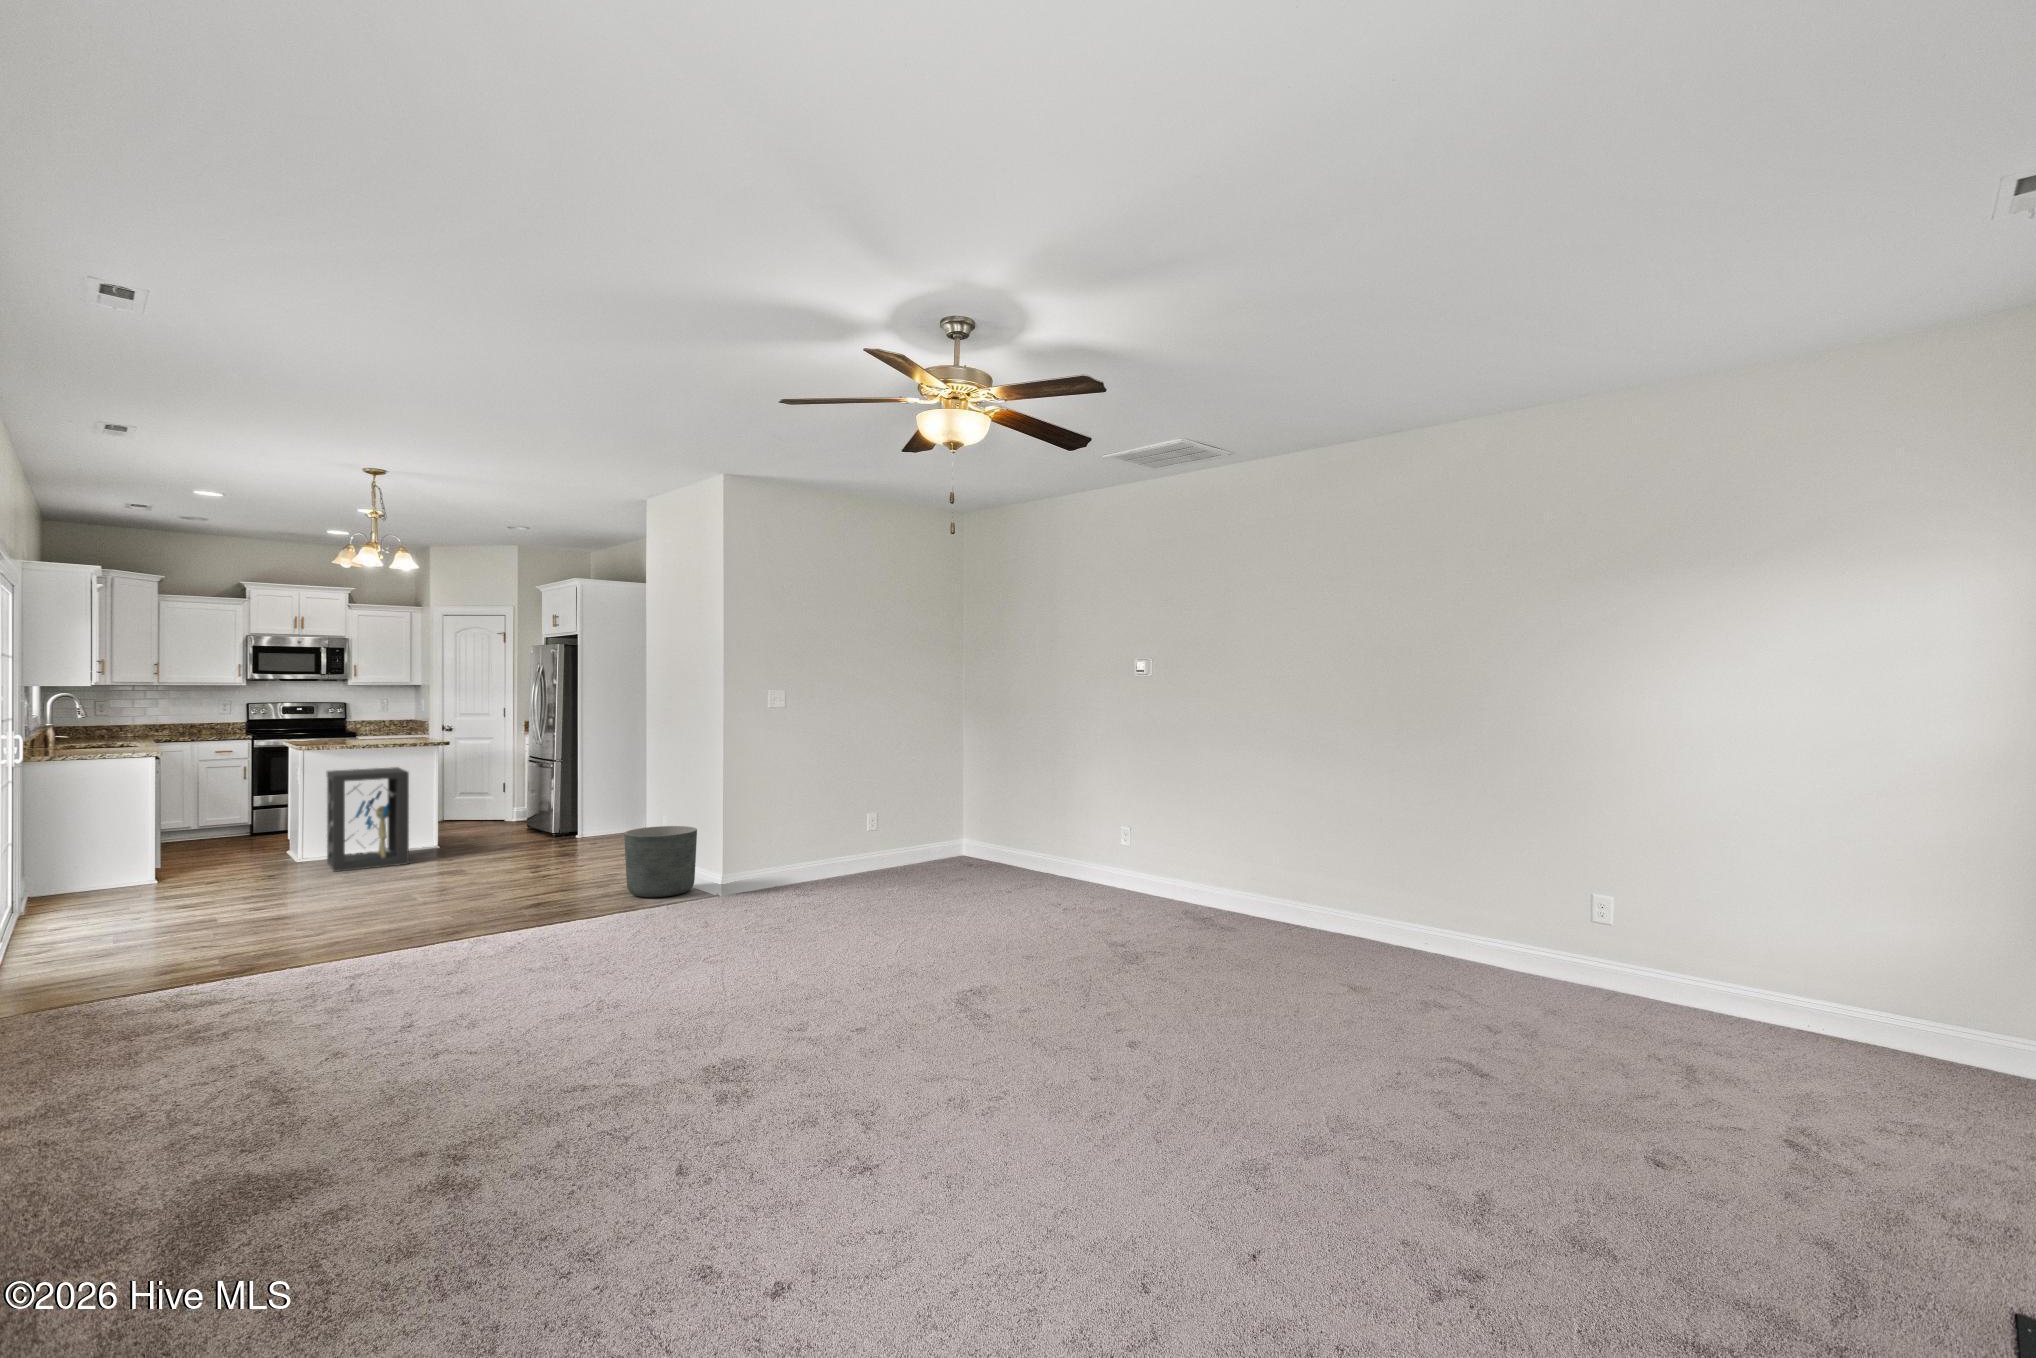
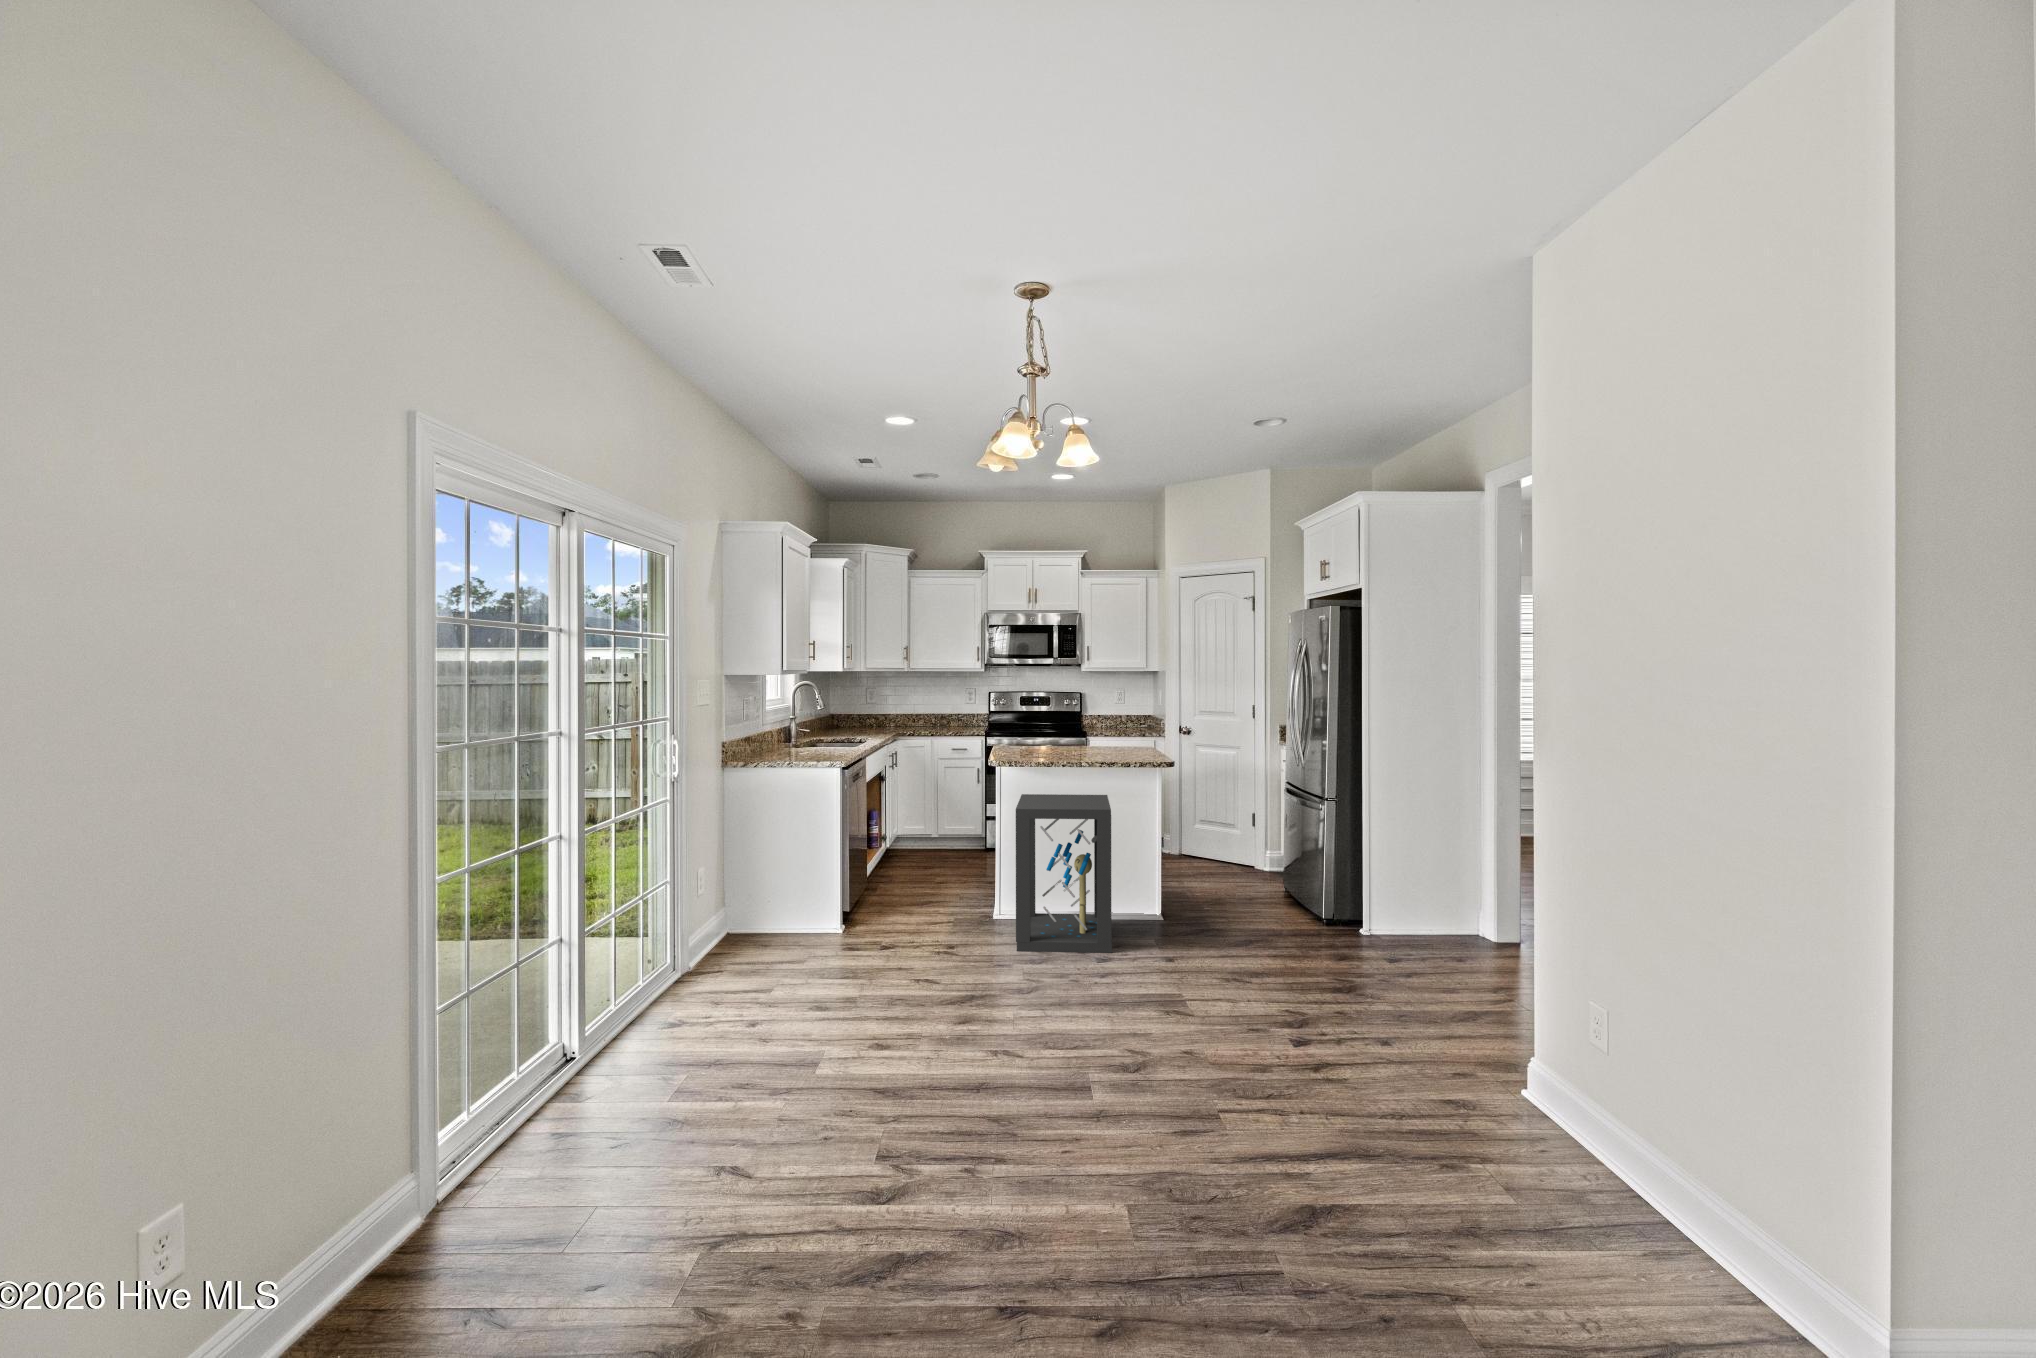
planter: present [624,826,697,897] -> none [1505,1051,1729,1303]

